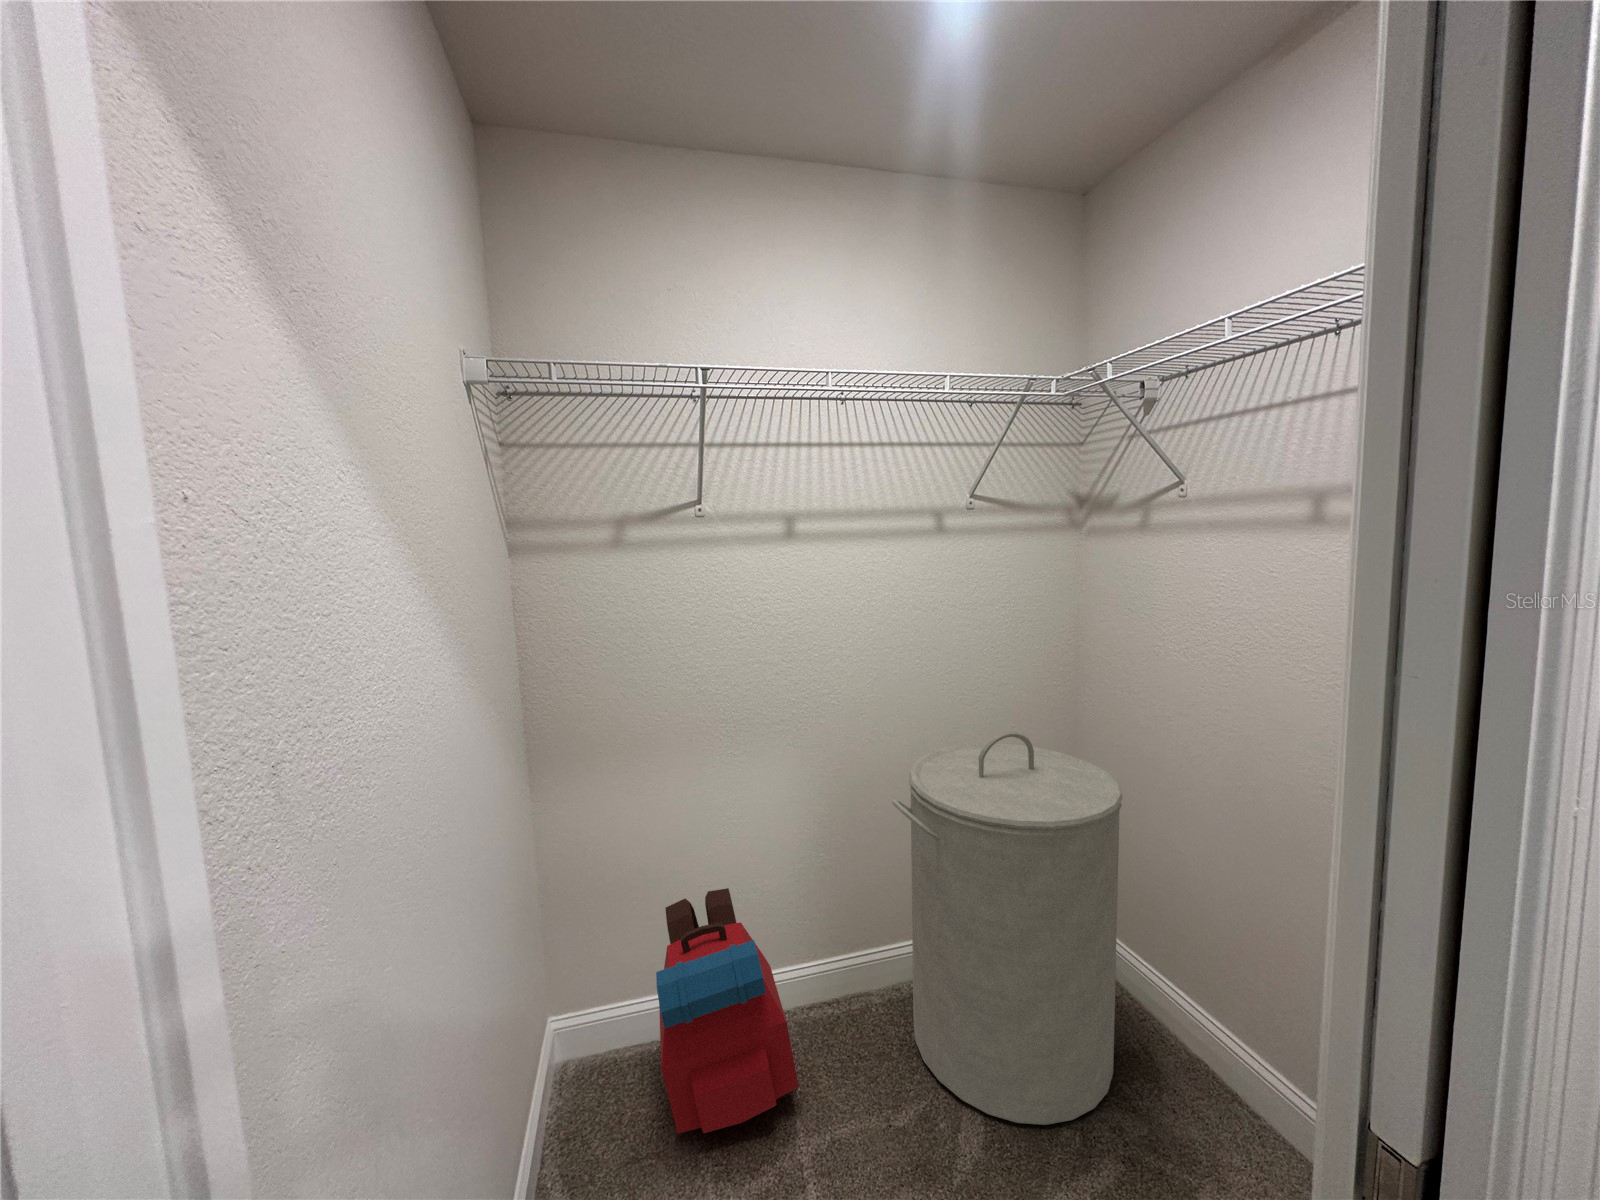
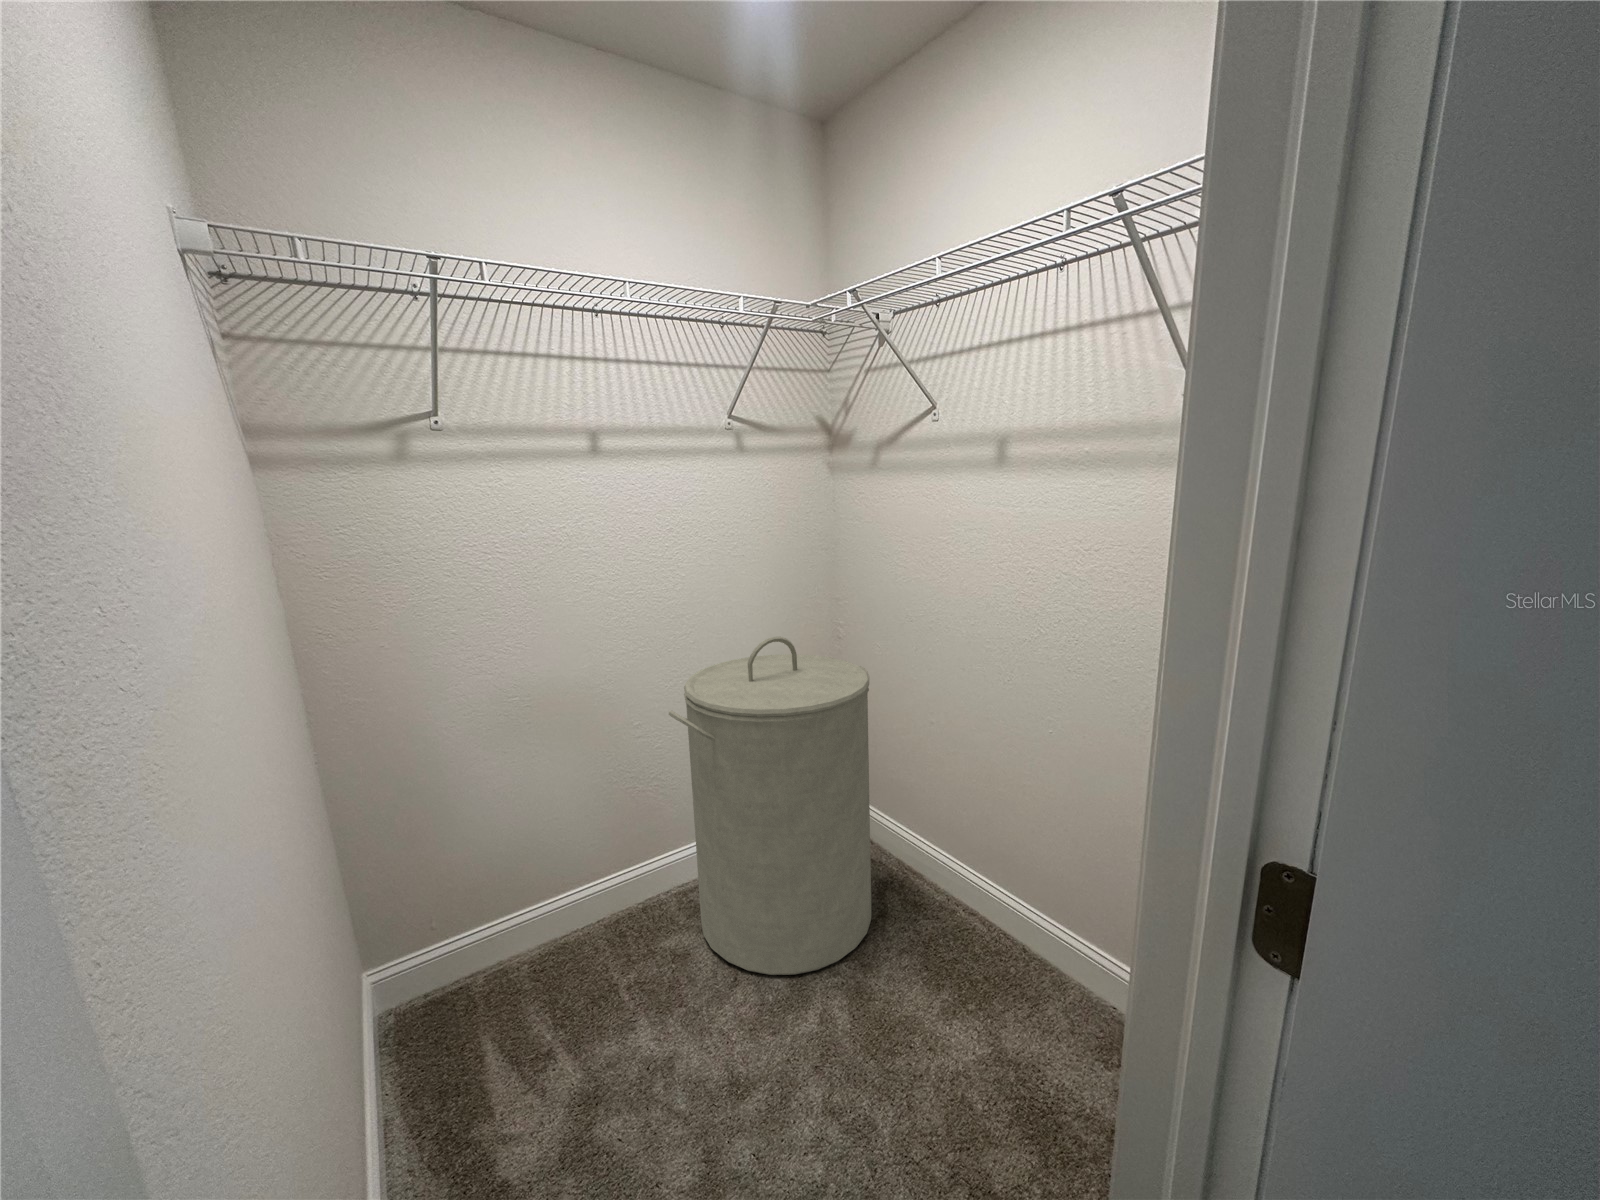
backpack: present [656,888,798,1133] -> none [426,827,592,1070]

